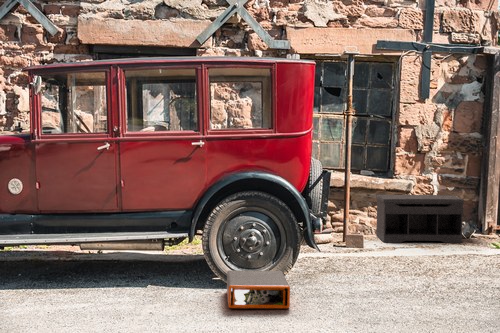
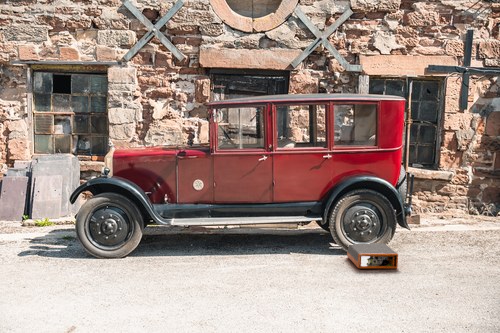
bench: present [376,195,464,243] -> none [425,183,494,220]

